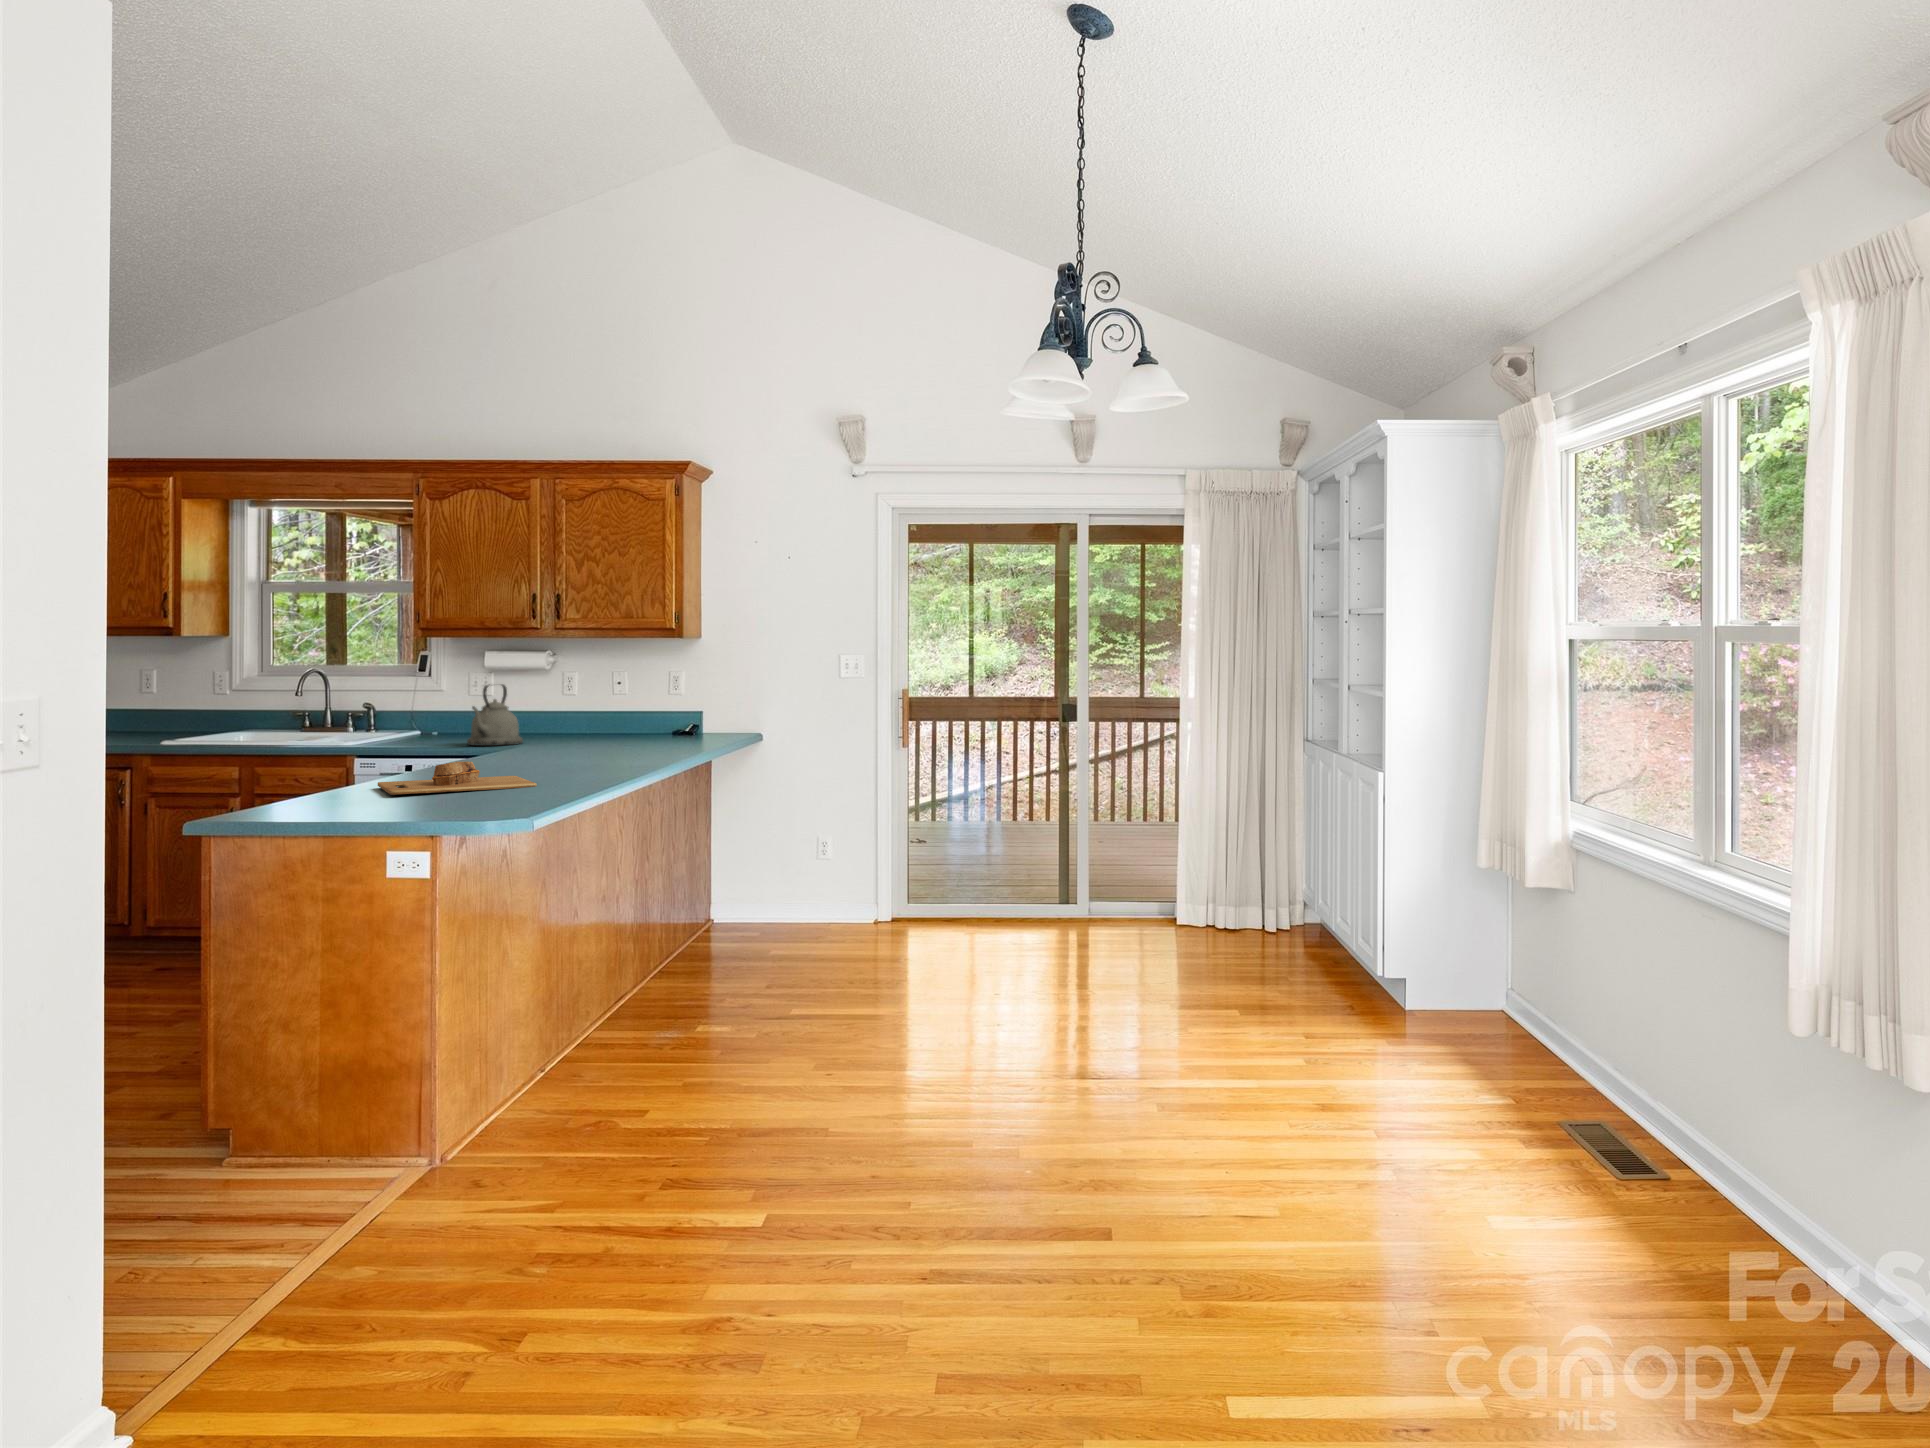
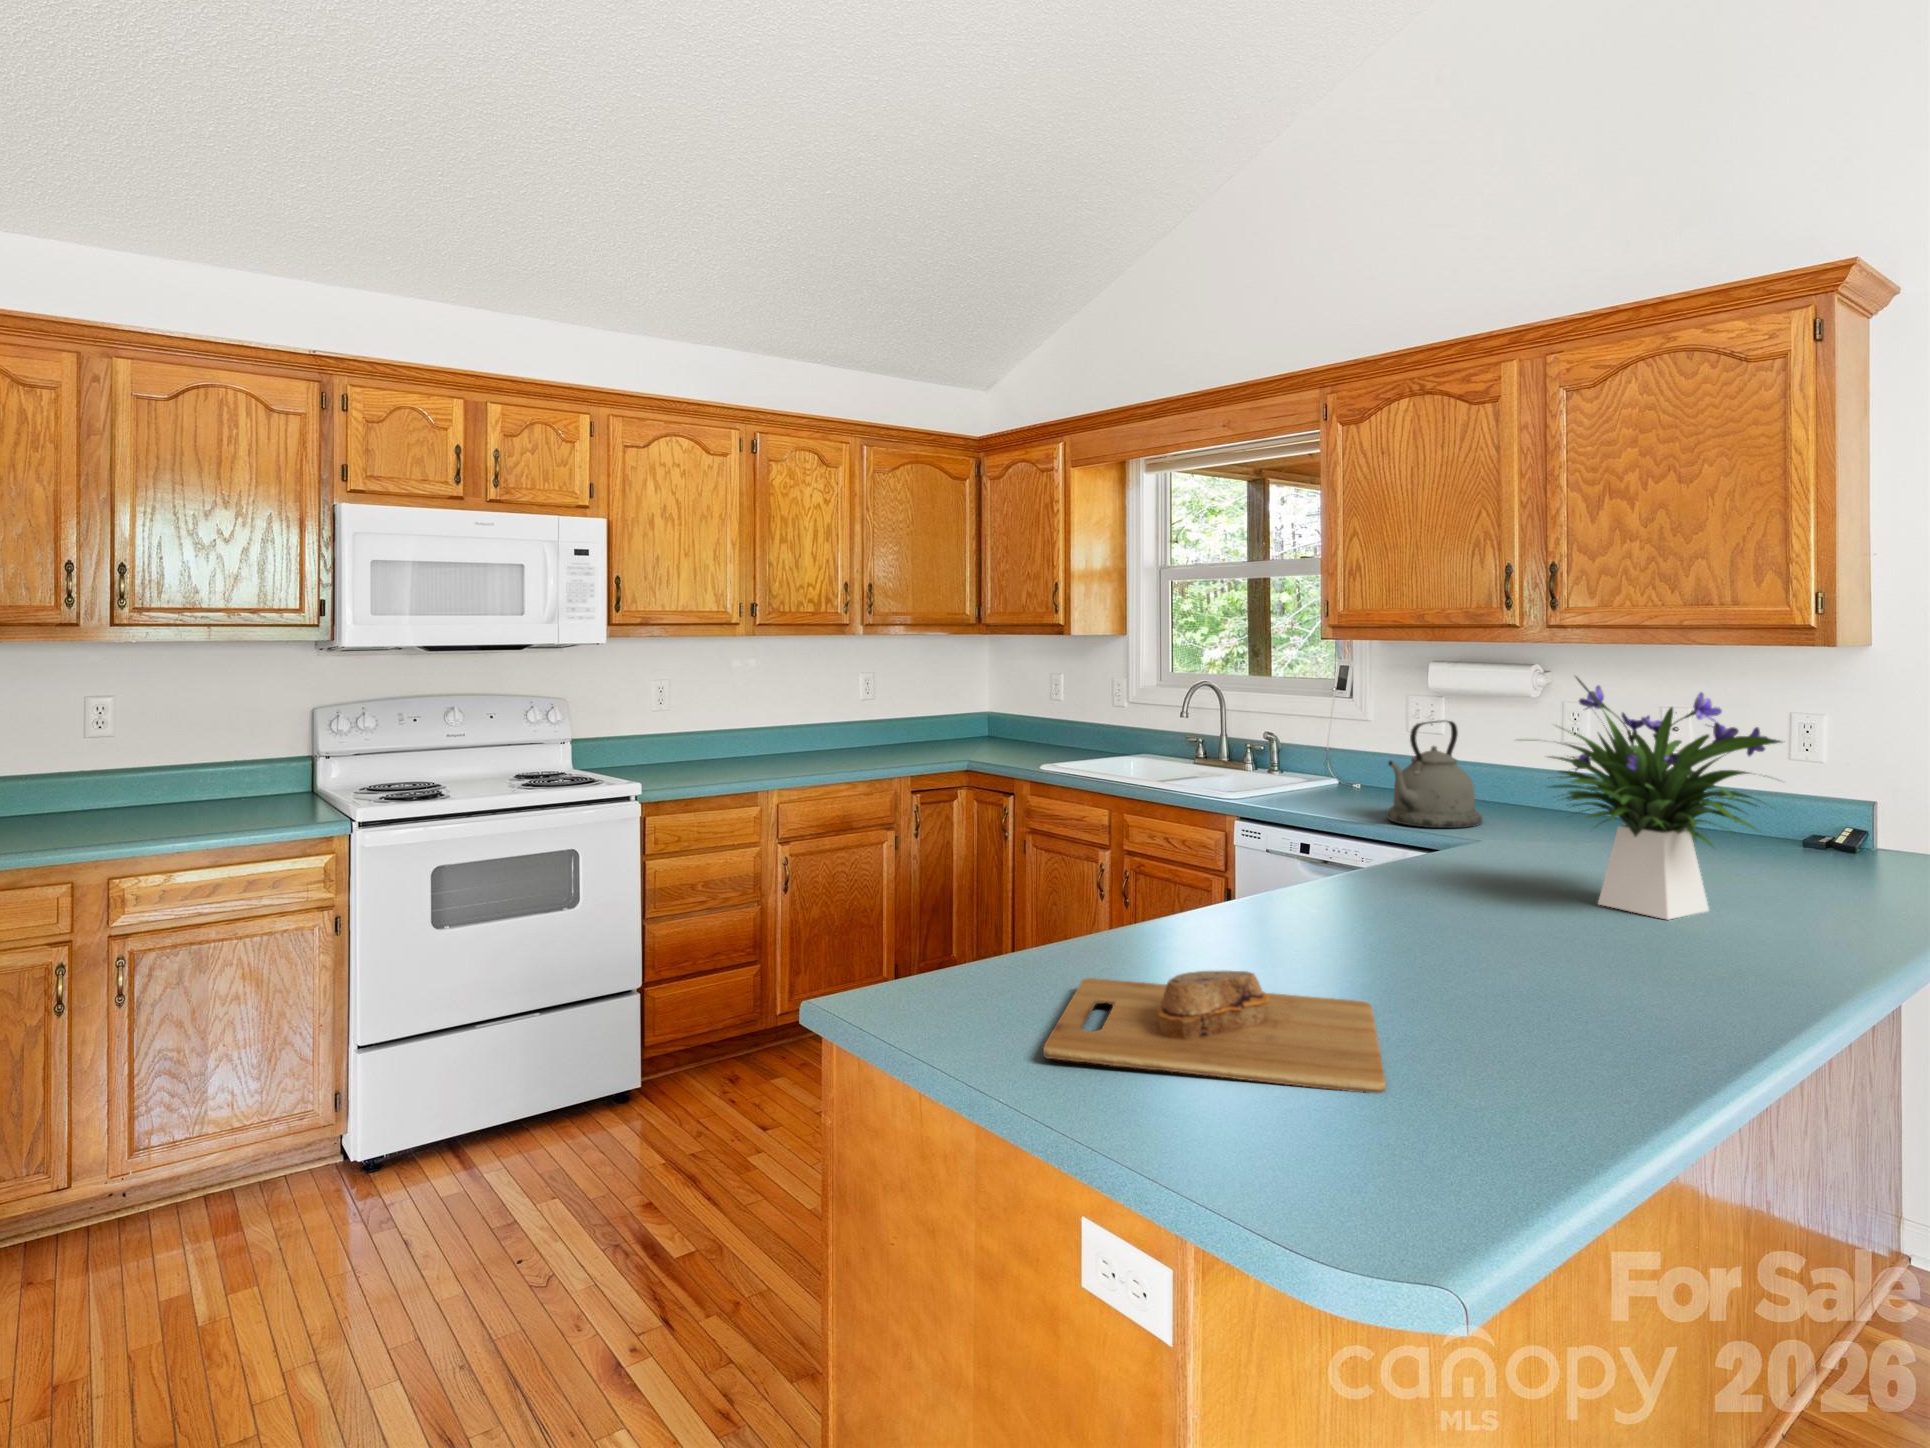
flower arrangement: none [555,646,665,755] -> present [1528,677,1781,920]

